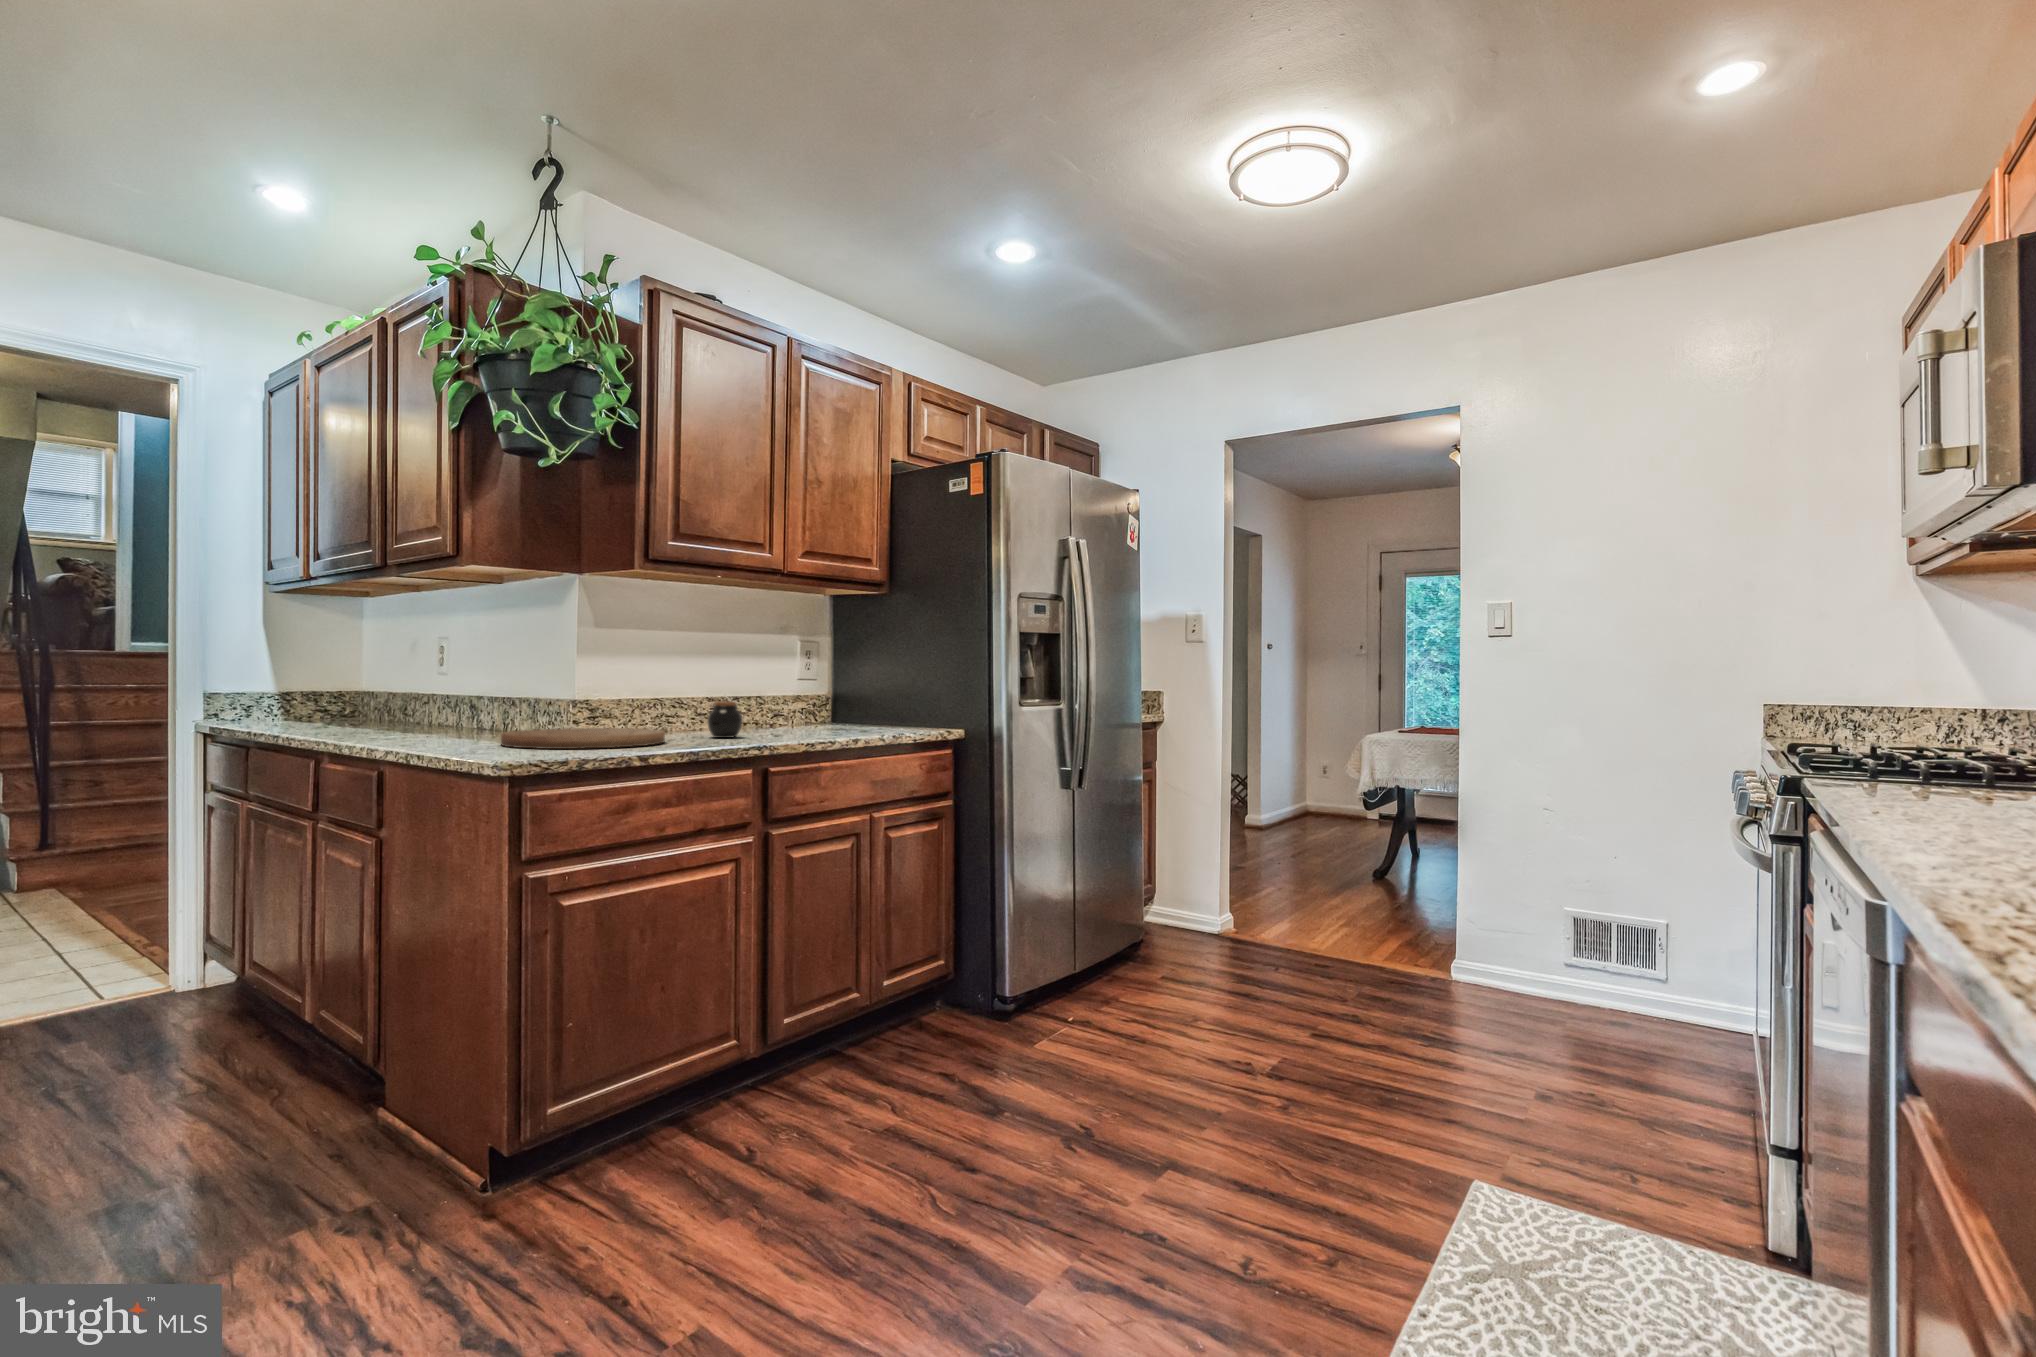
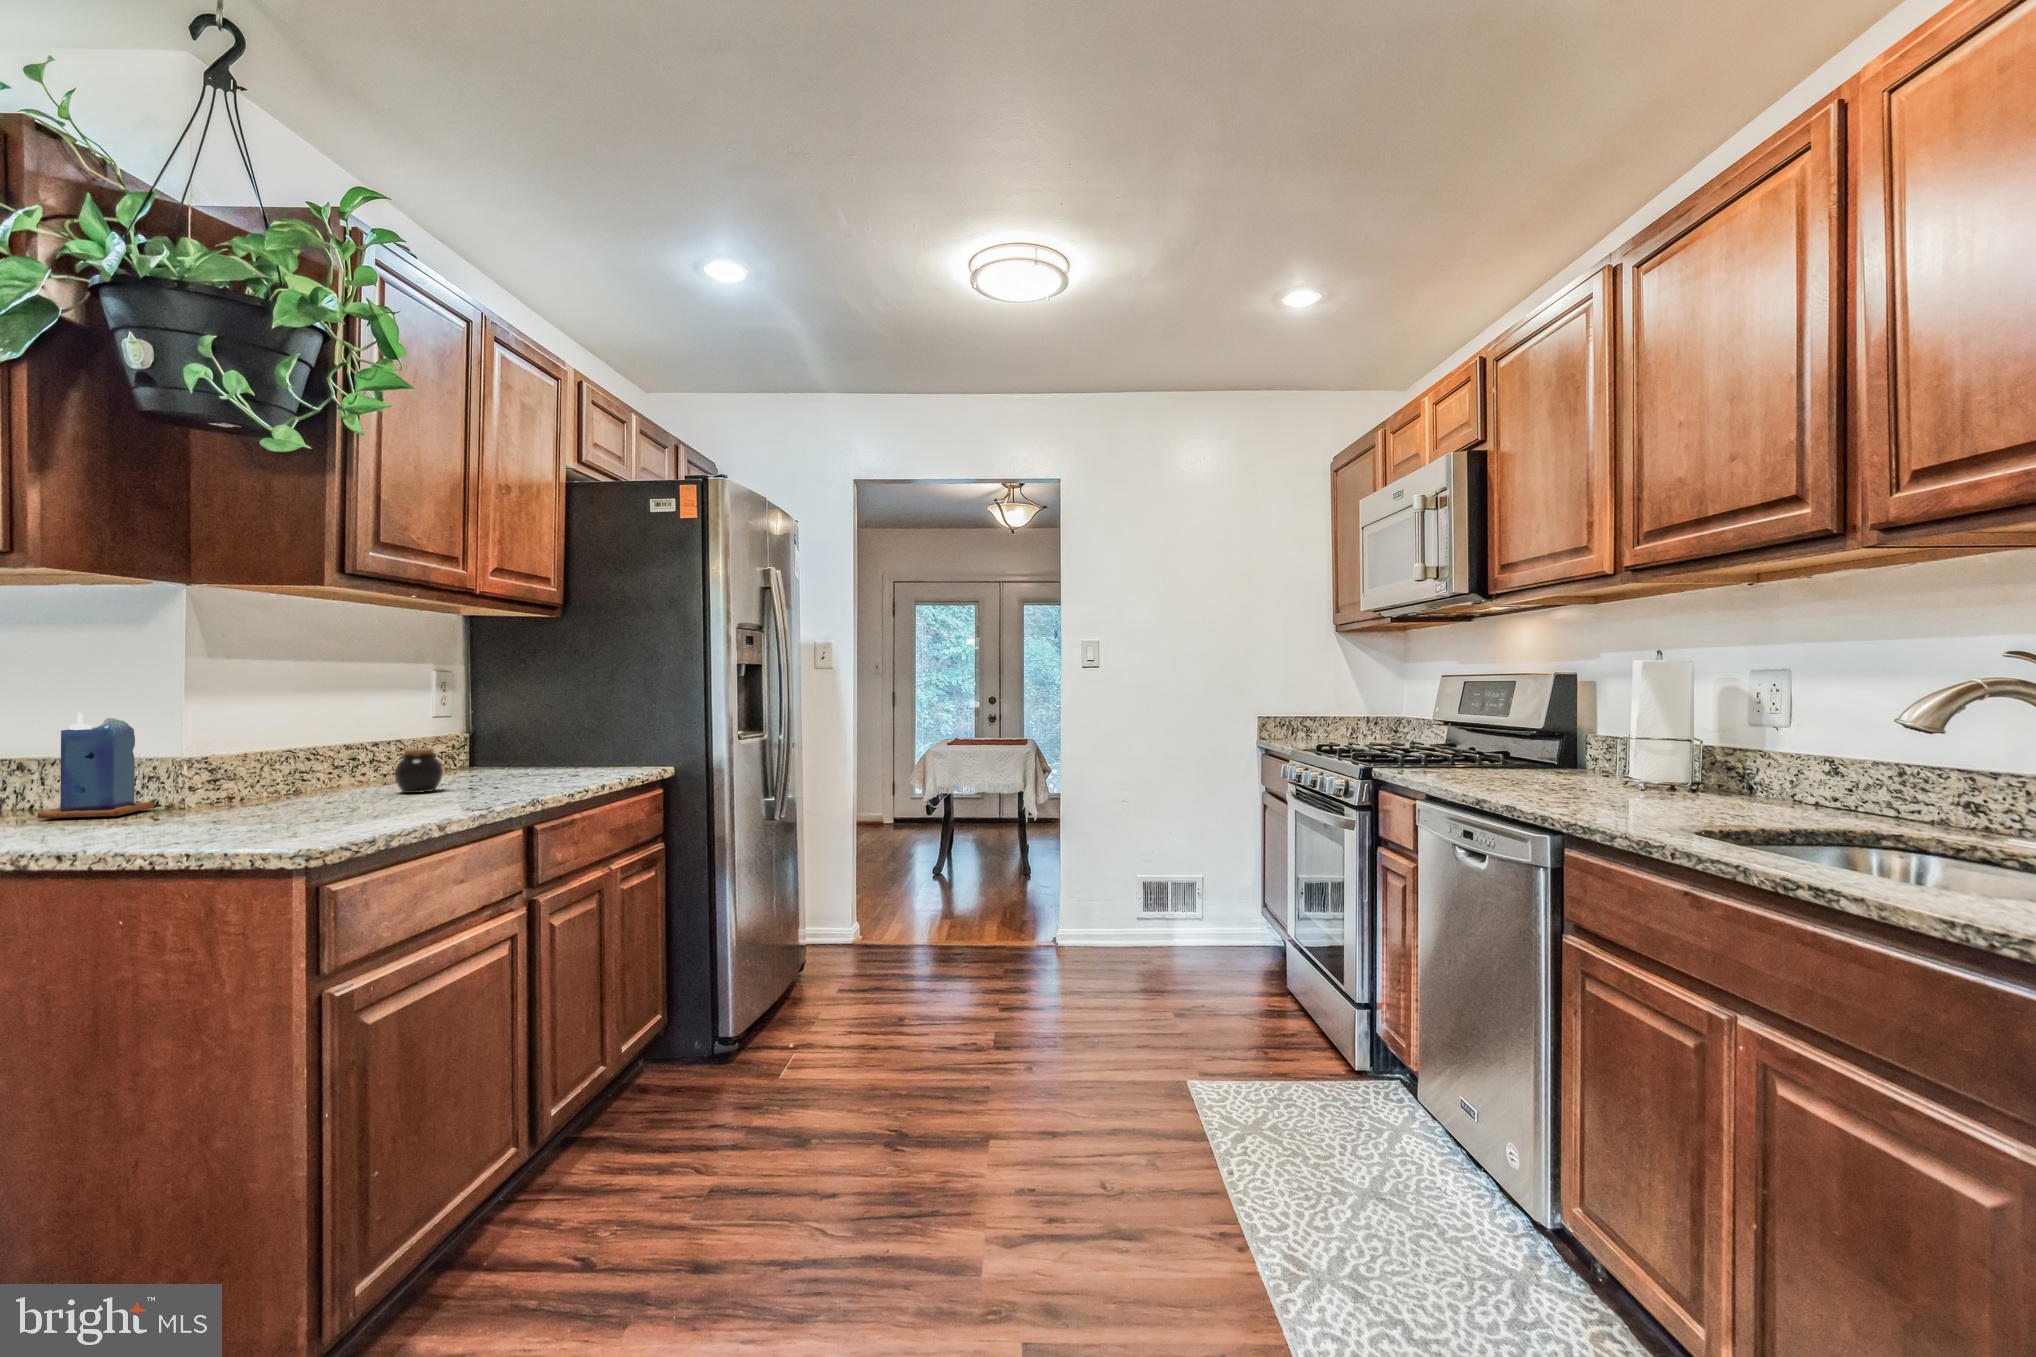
candle: none [499,662,566,735] -> present [37,712,154,819]
cutting board: present [501,728,665,749] -> none [151,791,395,833]

